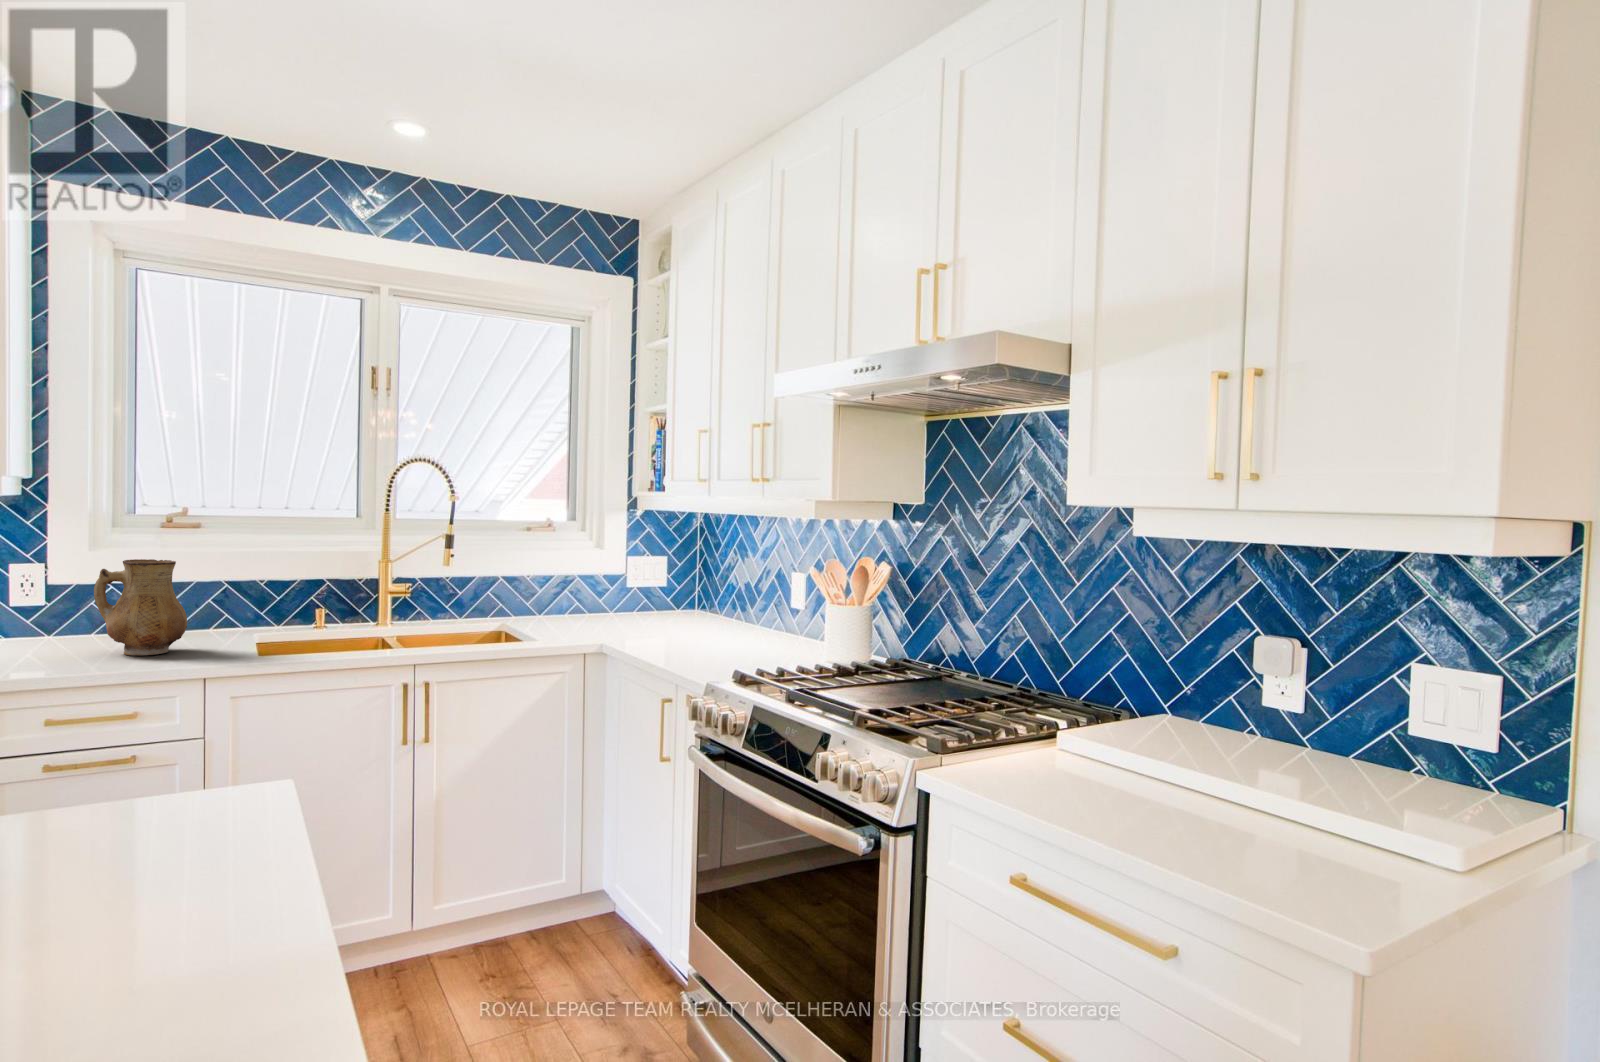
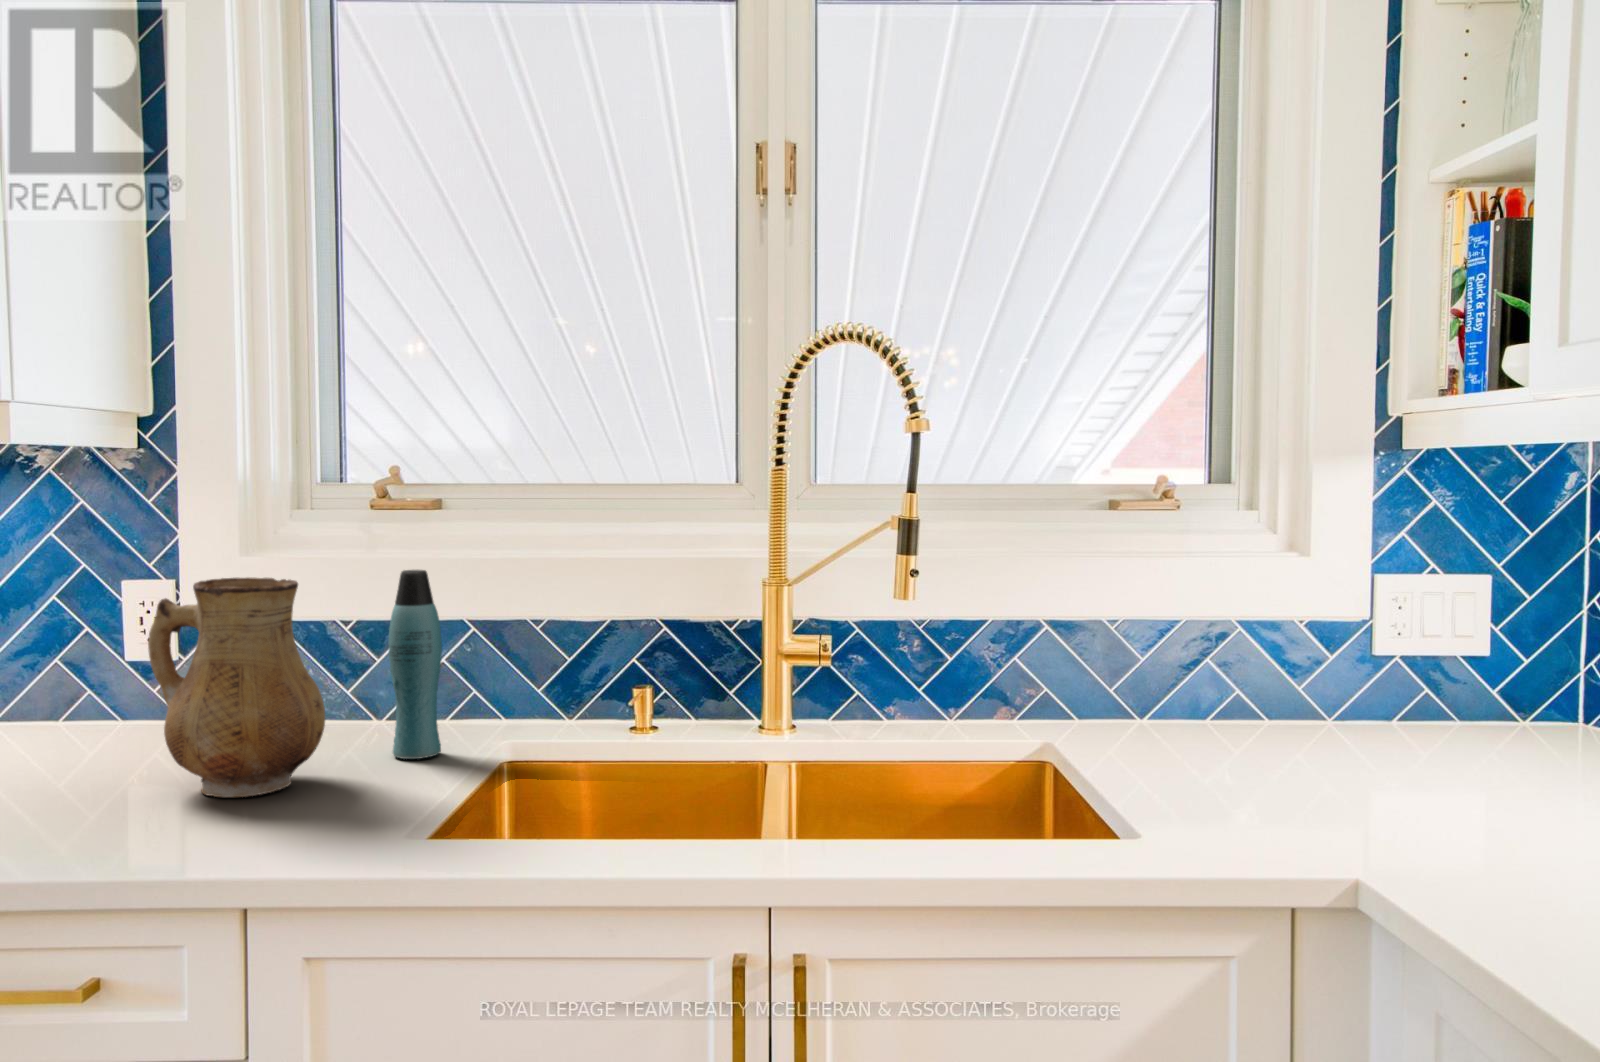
bottle: none [200,556,227,642] -> present [389,570,442,759]

